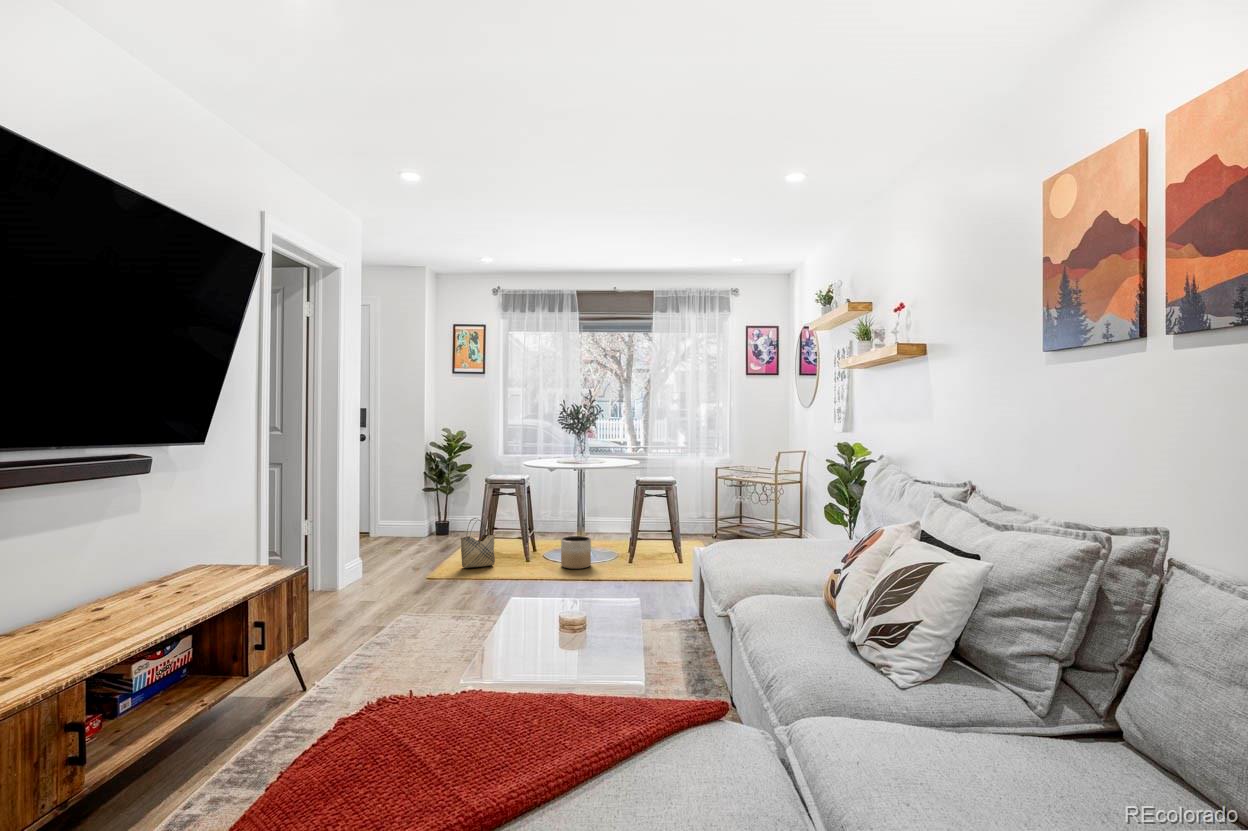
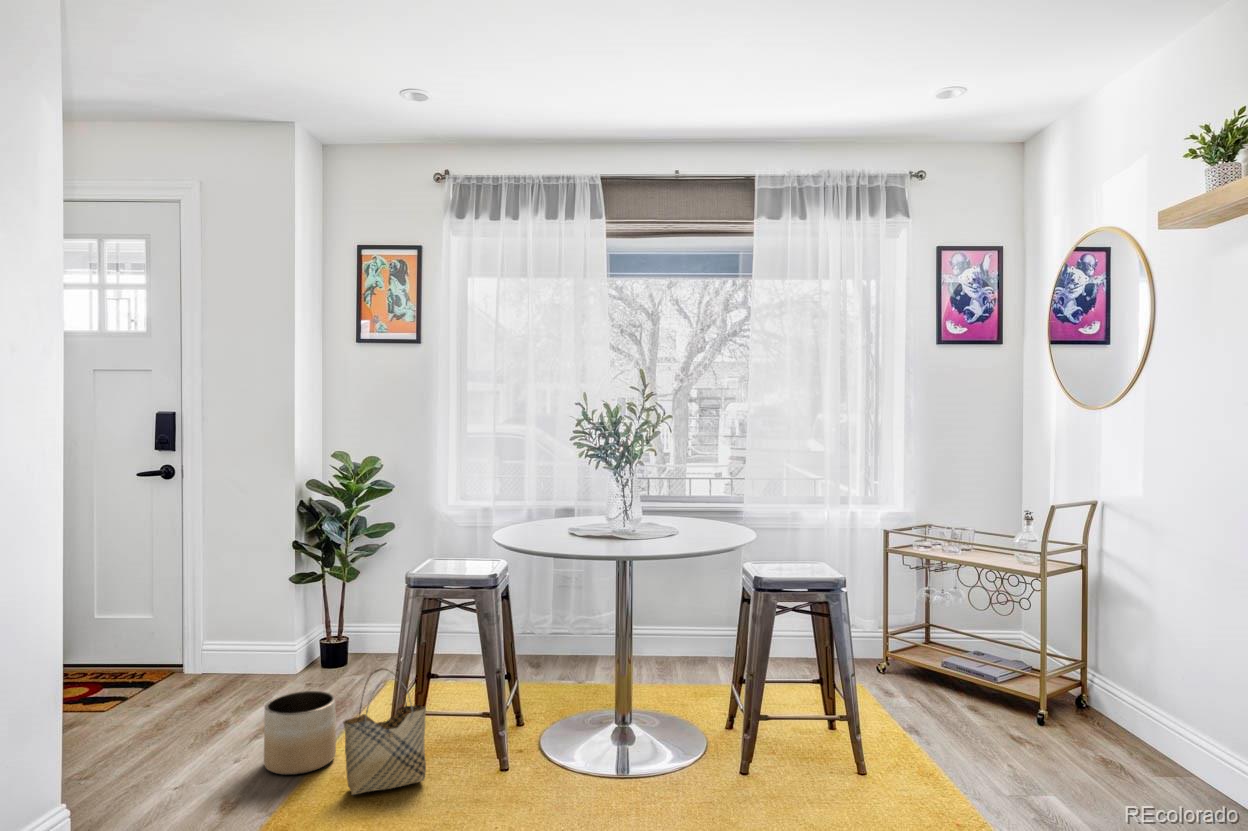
planter: present [561,536,591,569] -> present [264,691,336,775]

